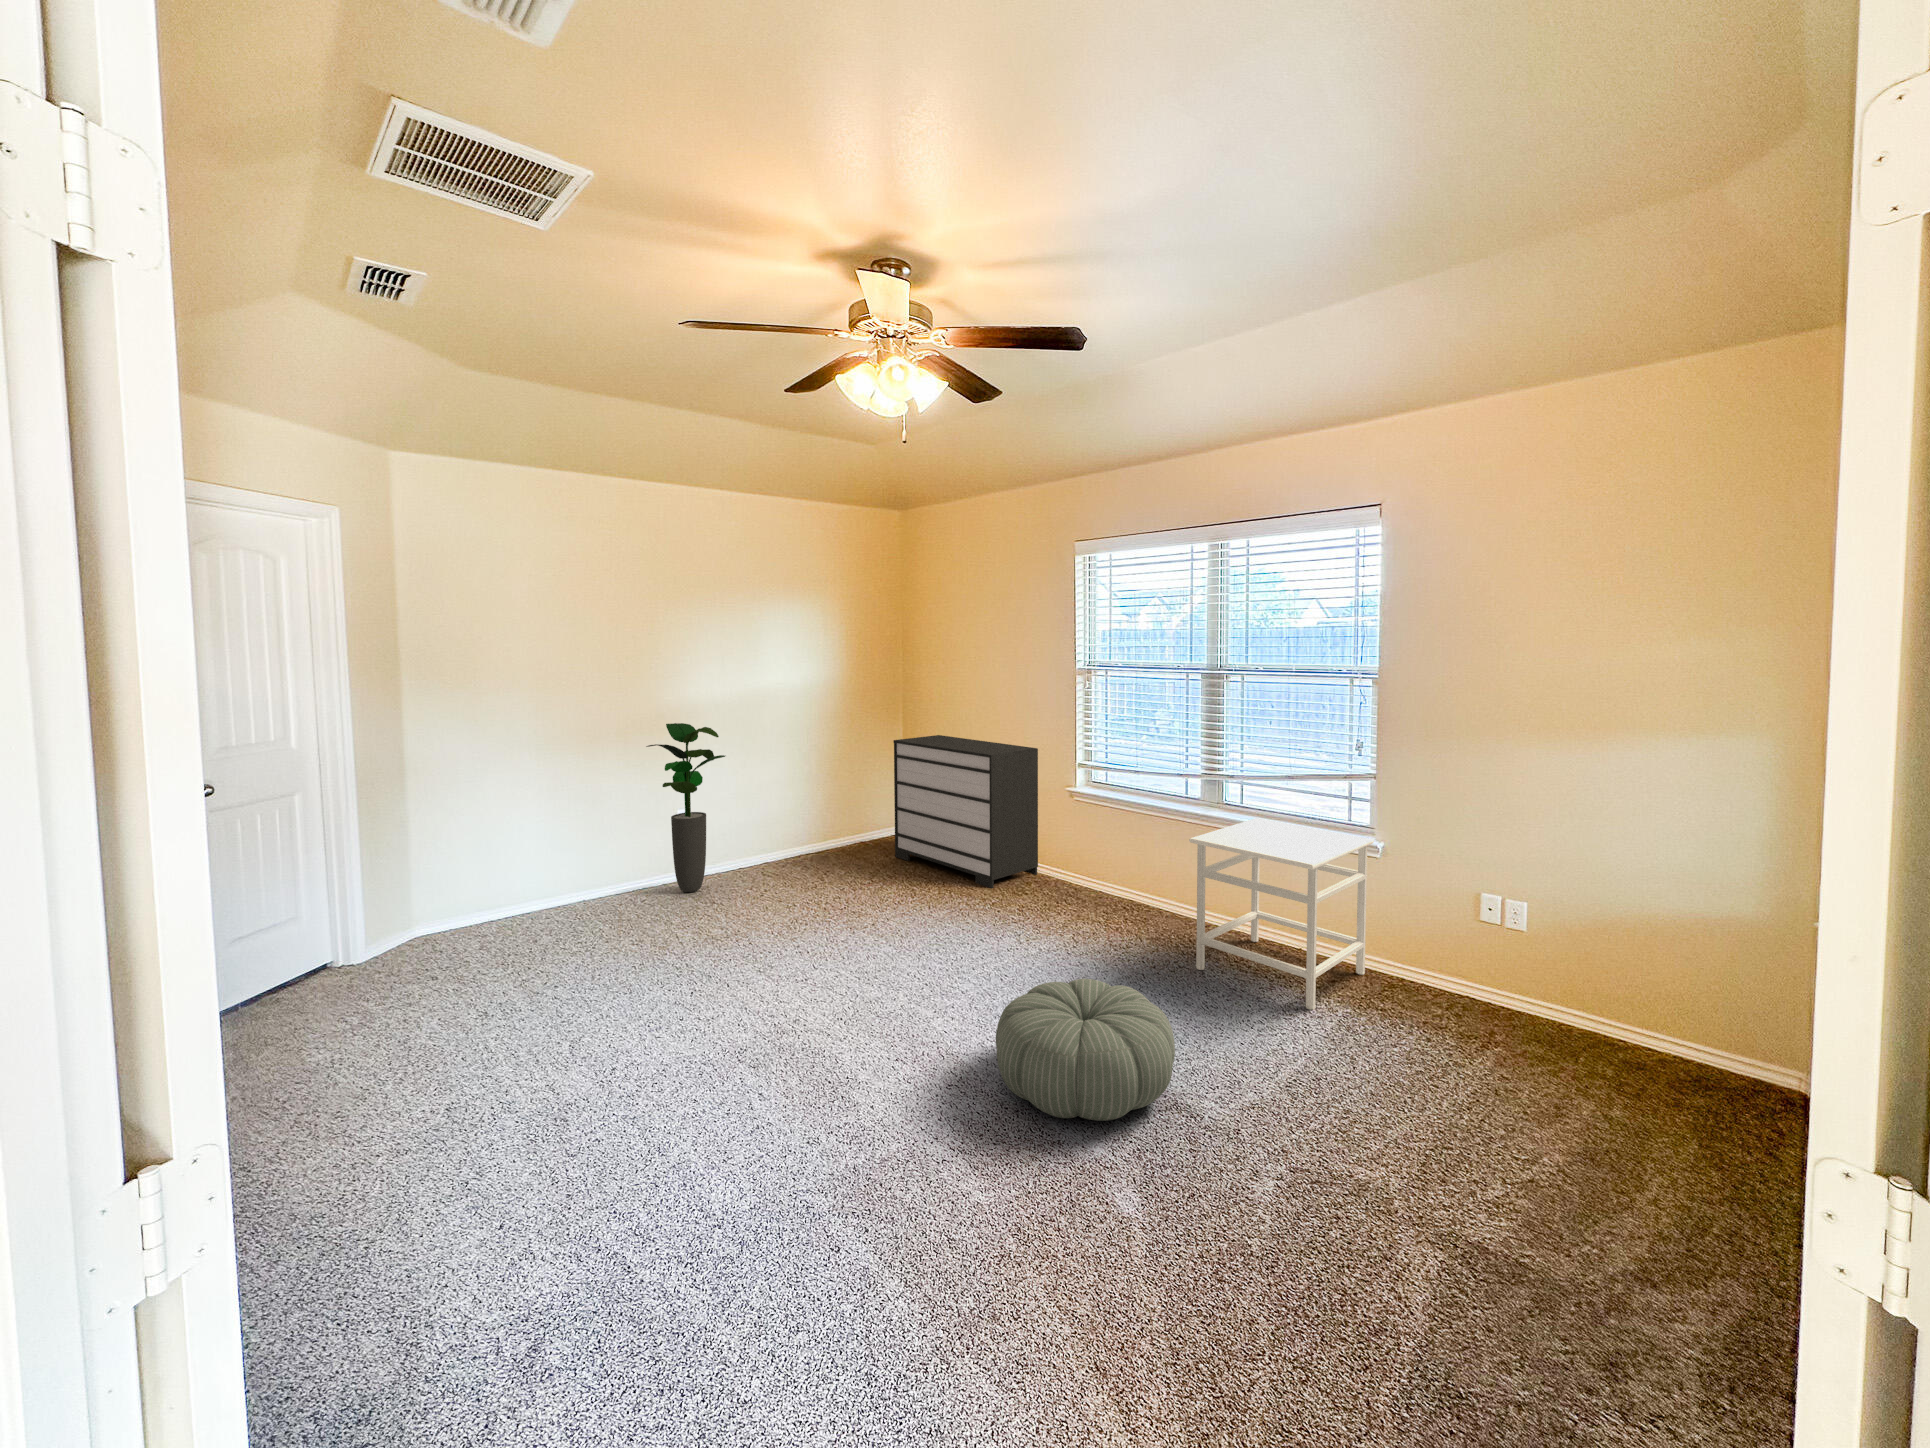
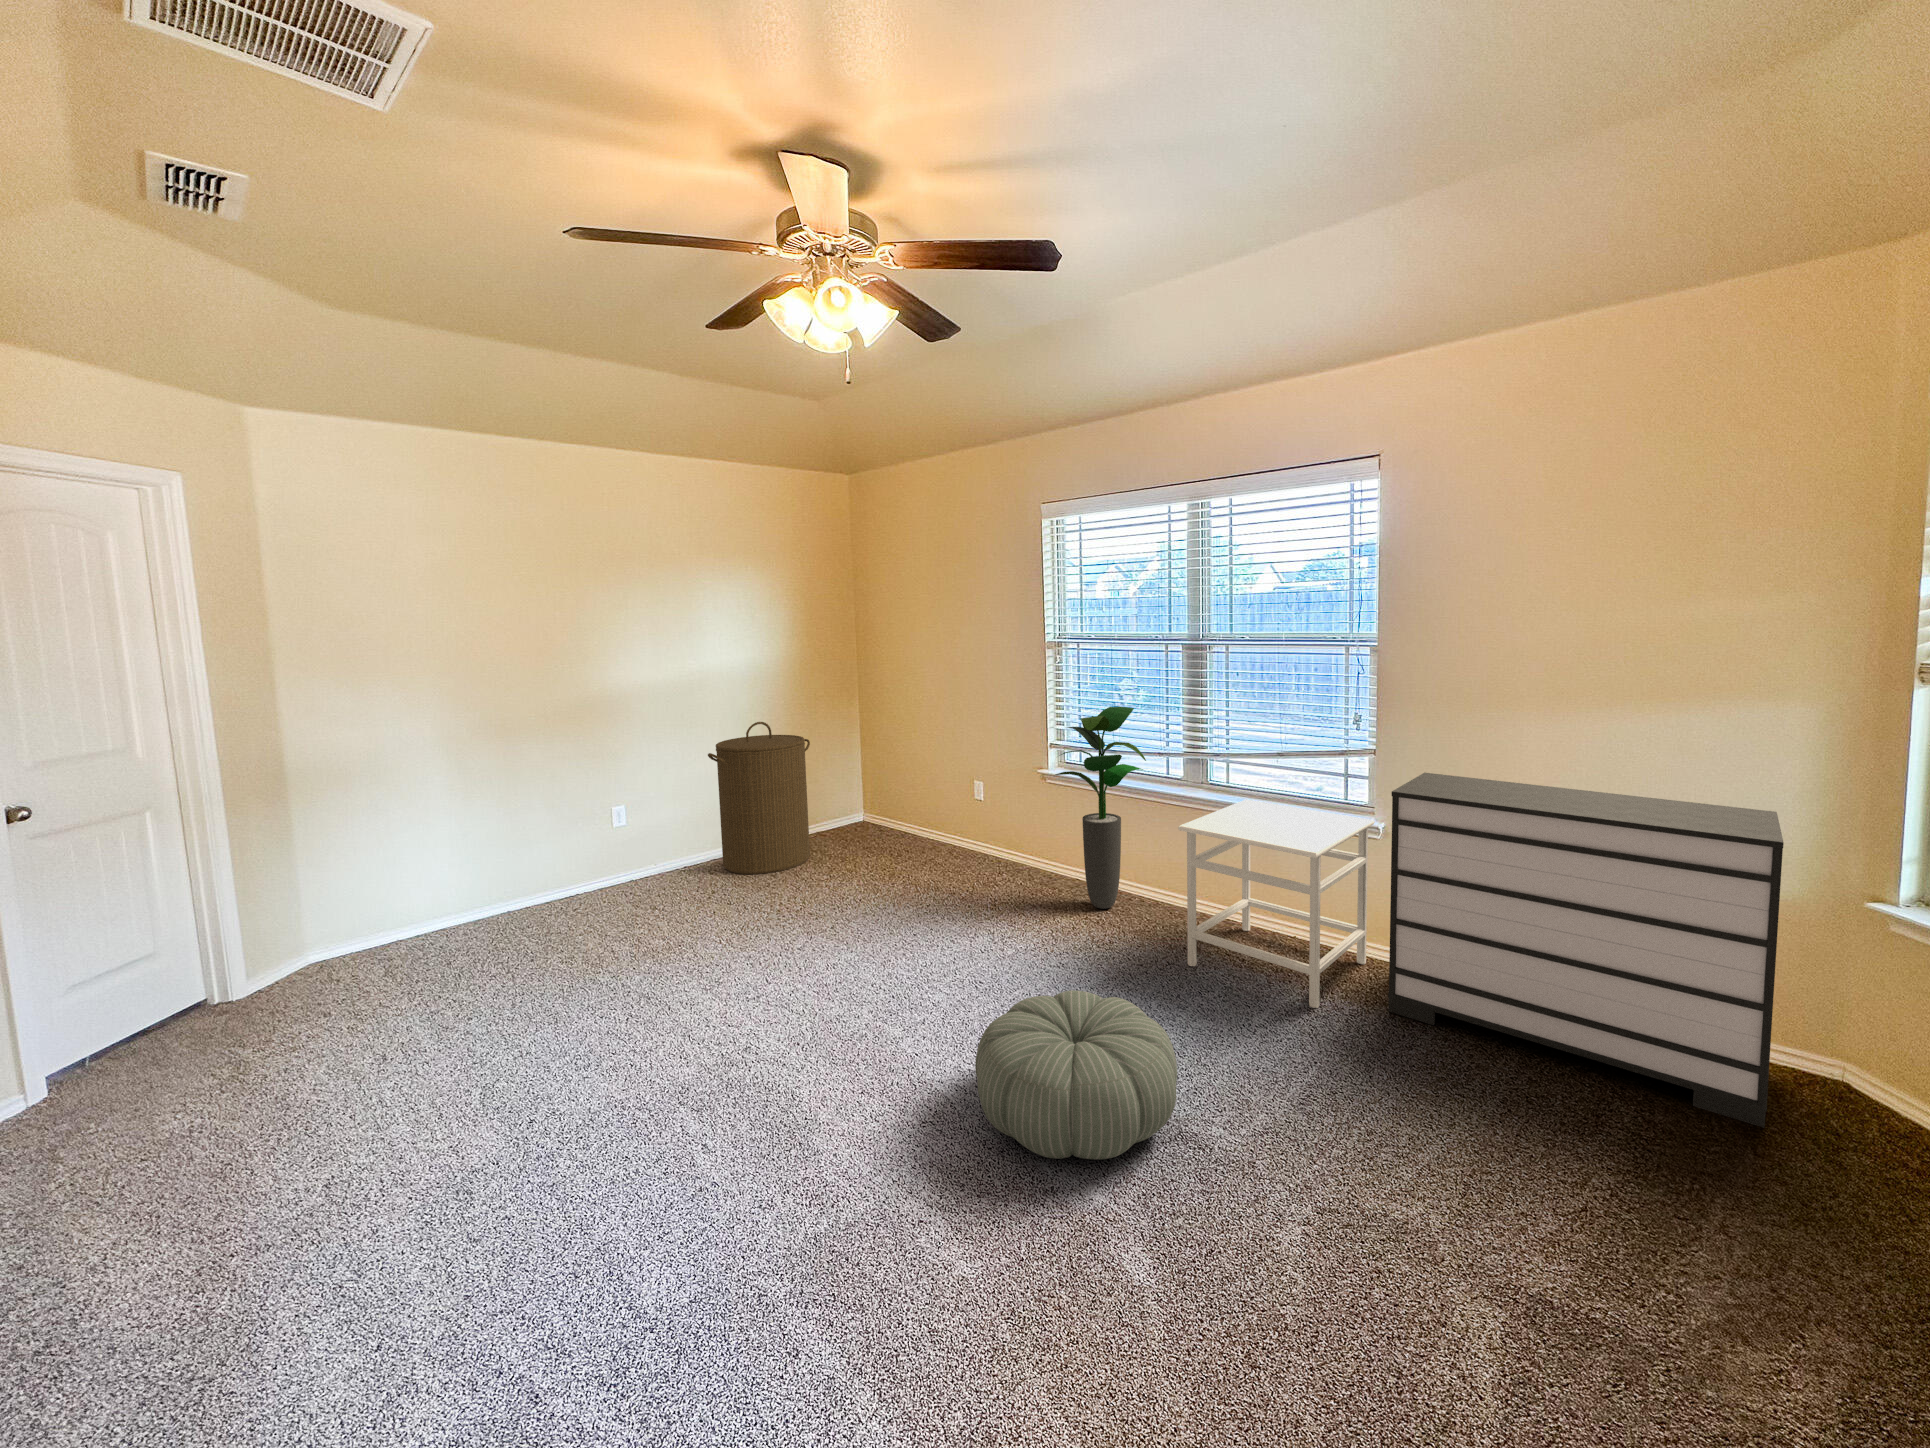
potted plant: present [646,723,725,892] -> present [1055,706,1146,909]
laundry hamper: none [761,735,854,876] -> present [708,722,810,874]
dresser: present [893,735,1038,888] -> present [1388,773,1784,1128]

